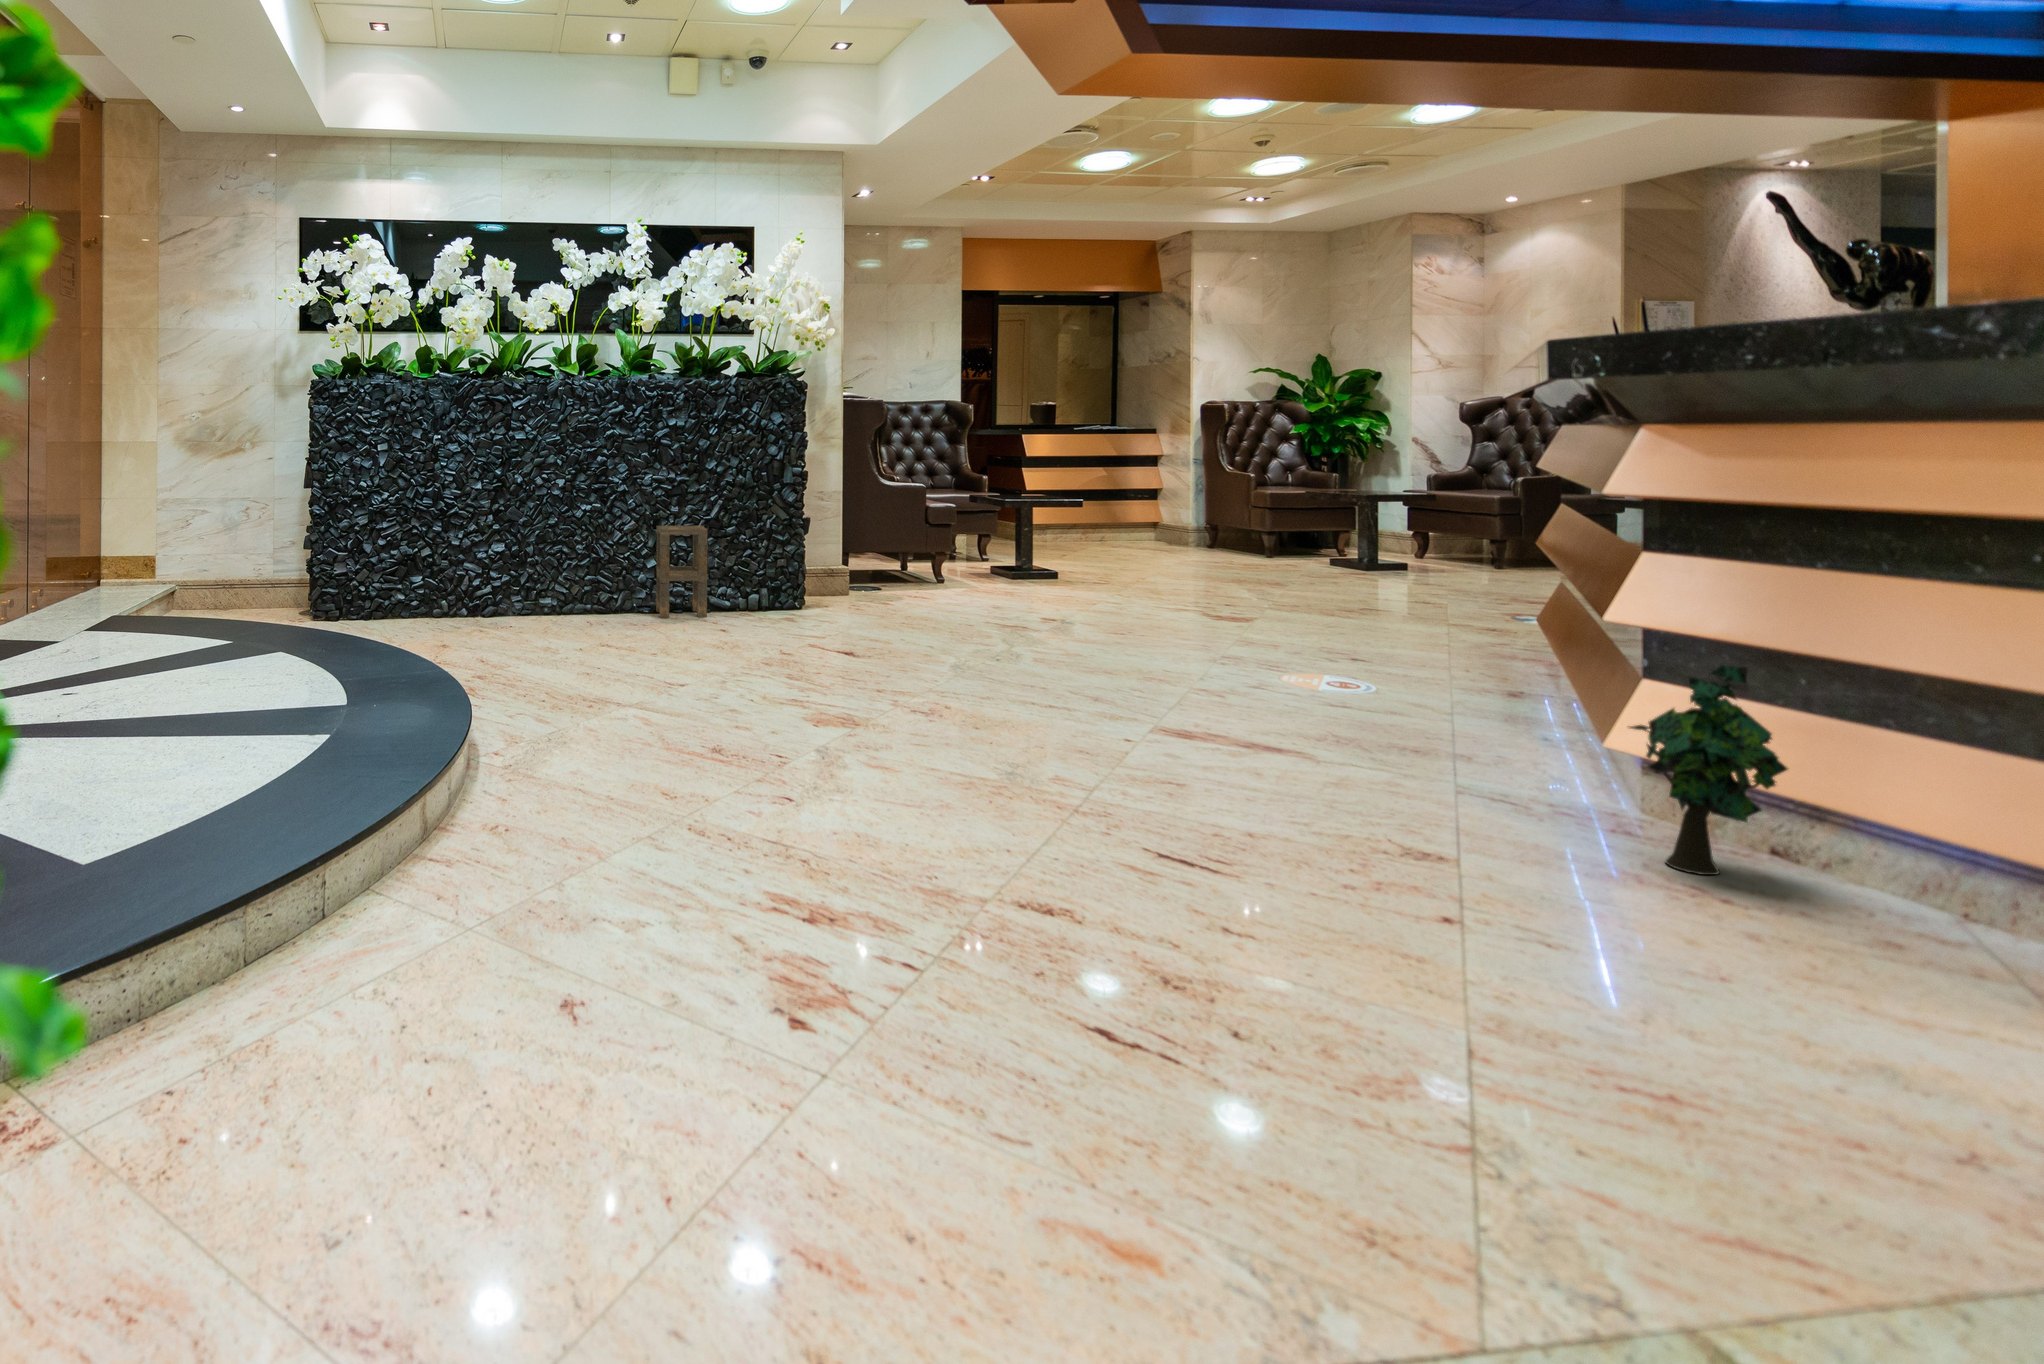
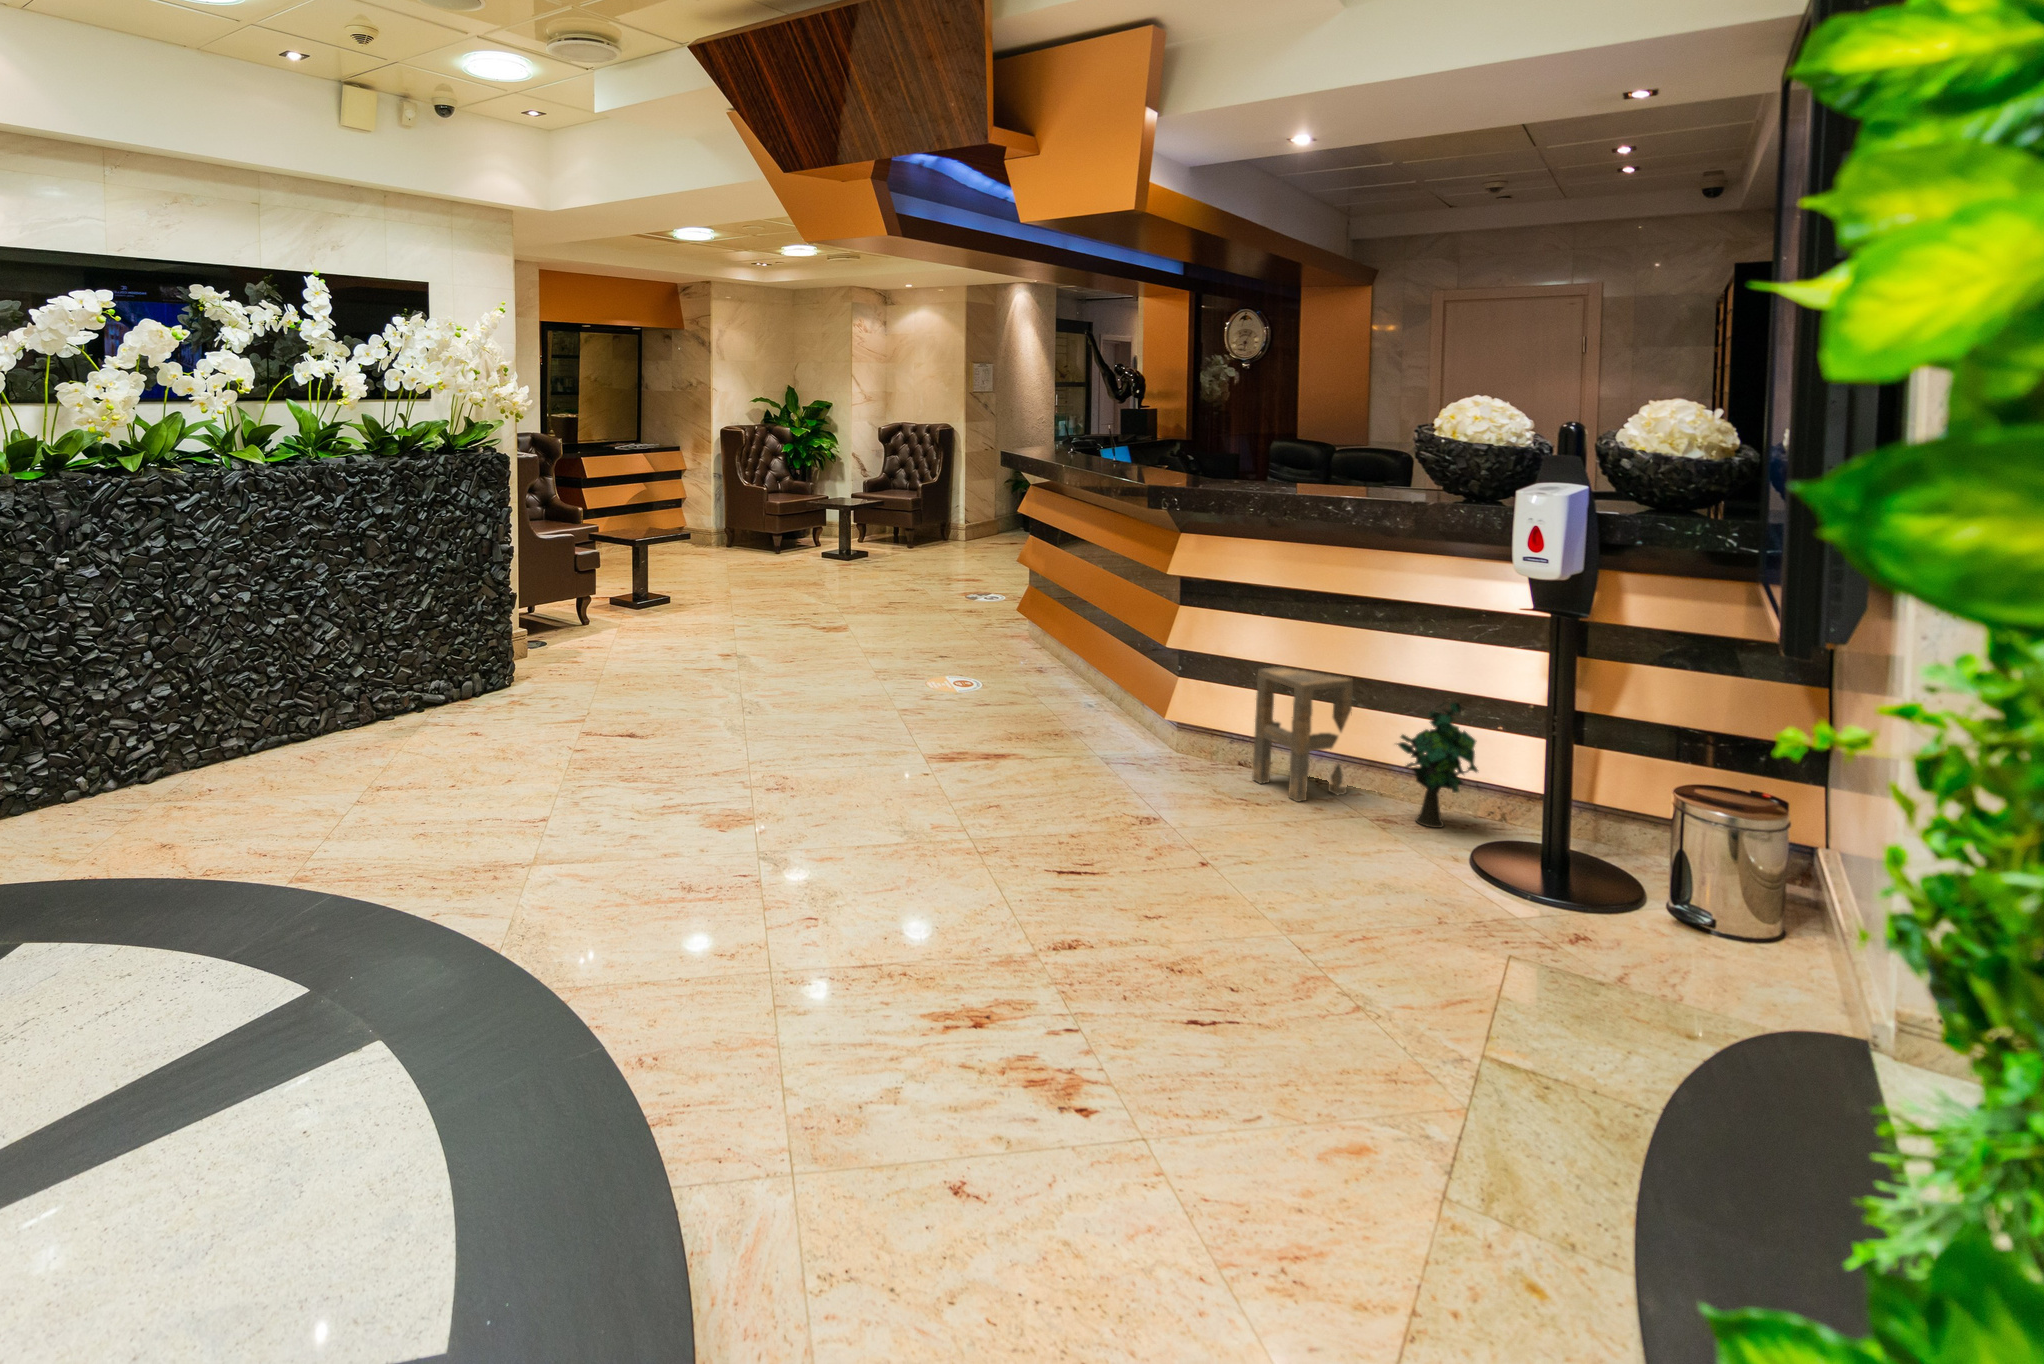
side table: present [656,525,707,618] -> present [1252,667,1353,802]

